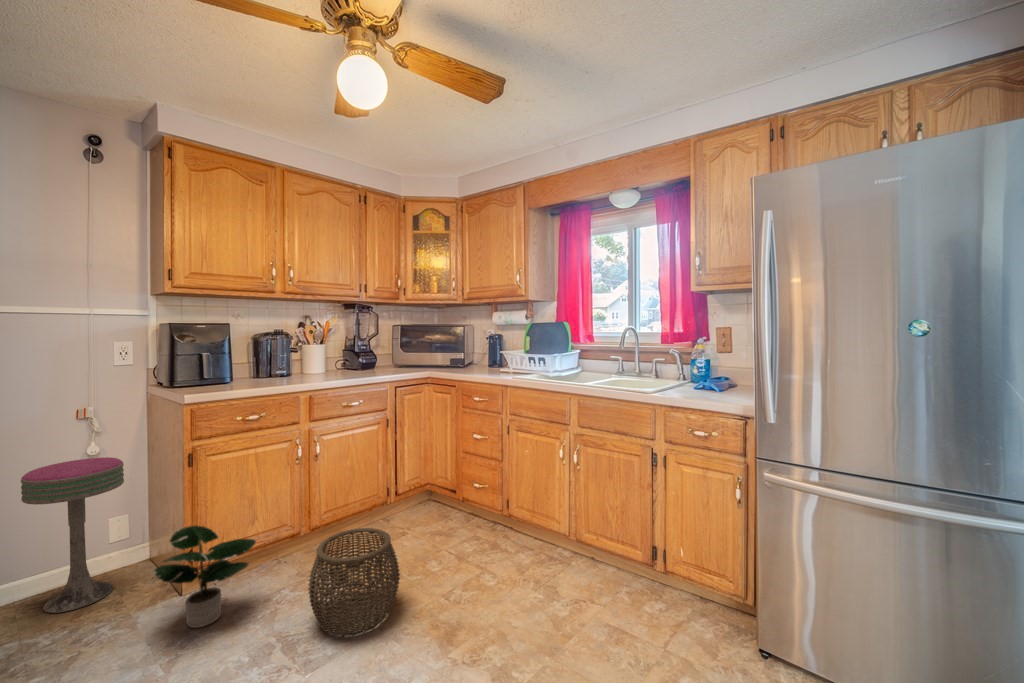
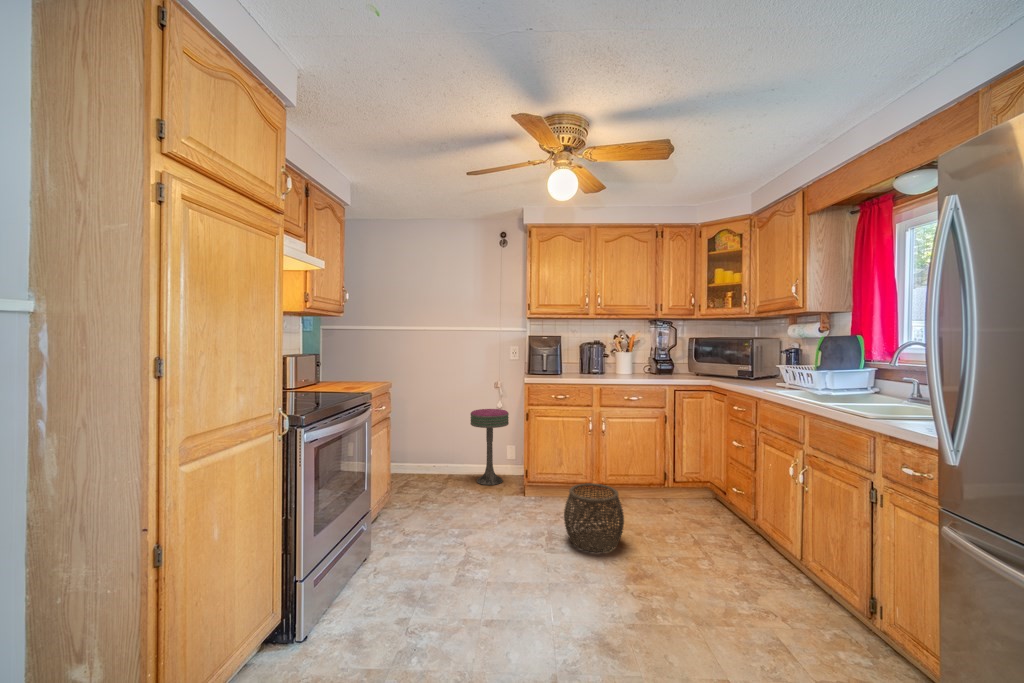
potted plant: present [154,526,256,628] -> none [504,455,552,513]

